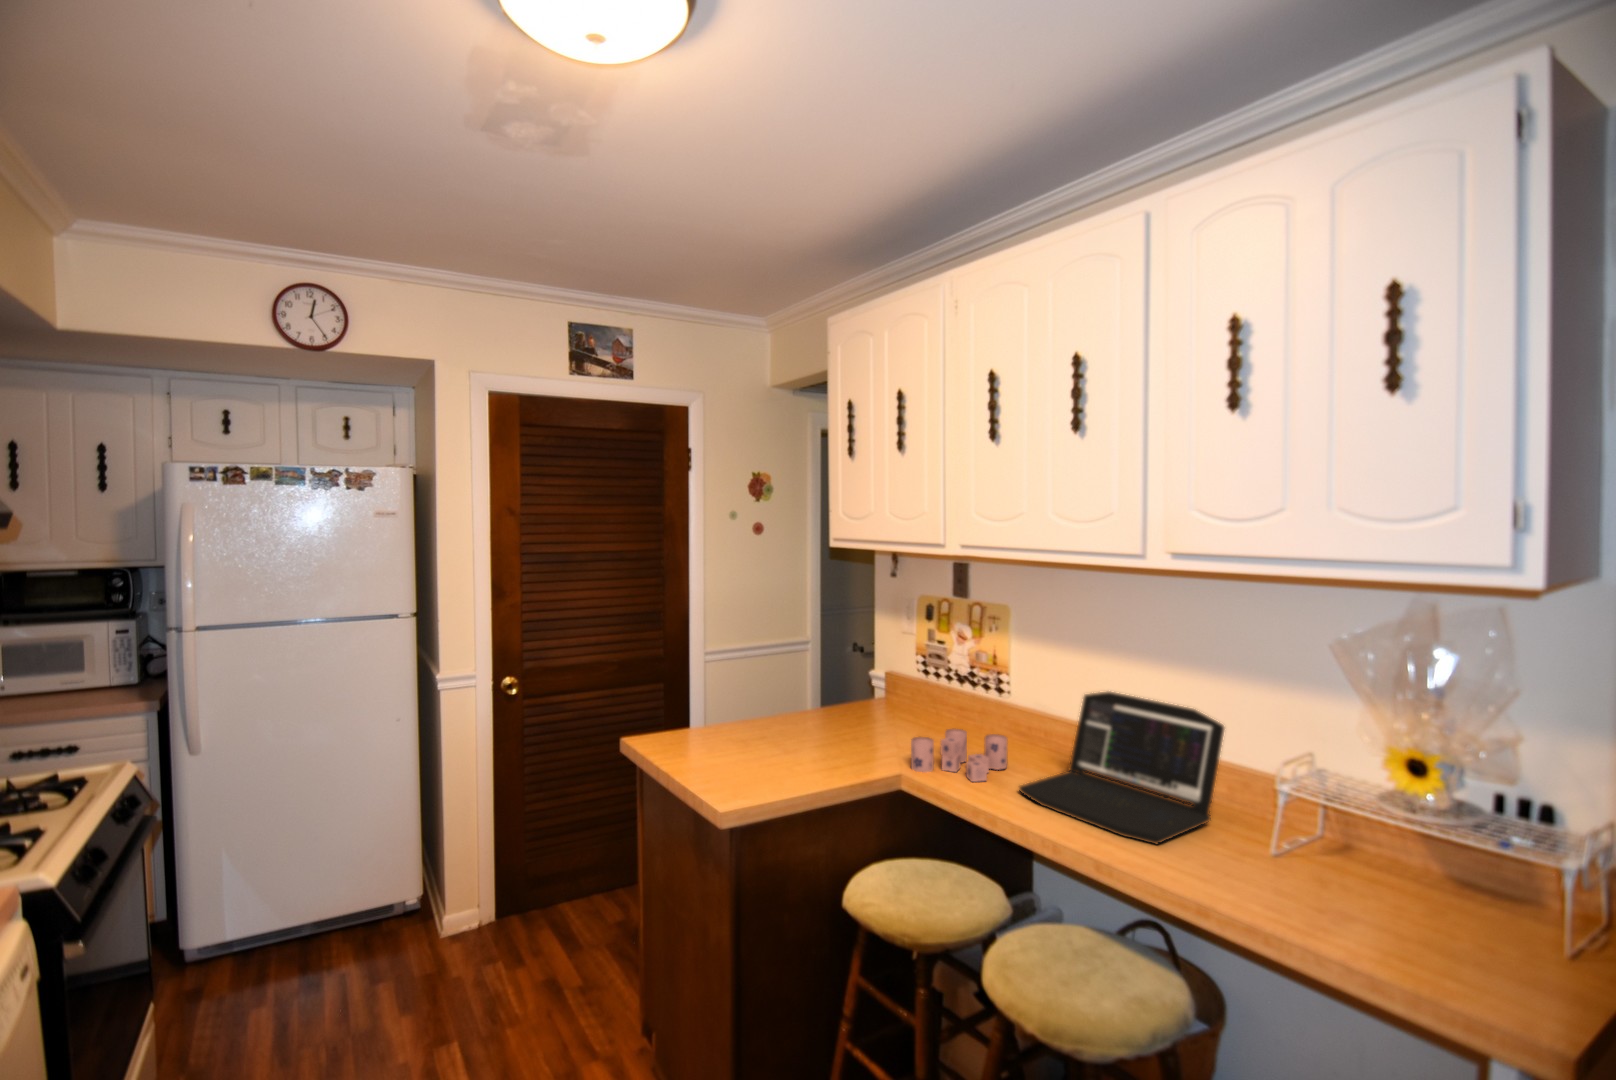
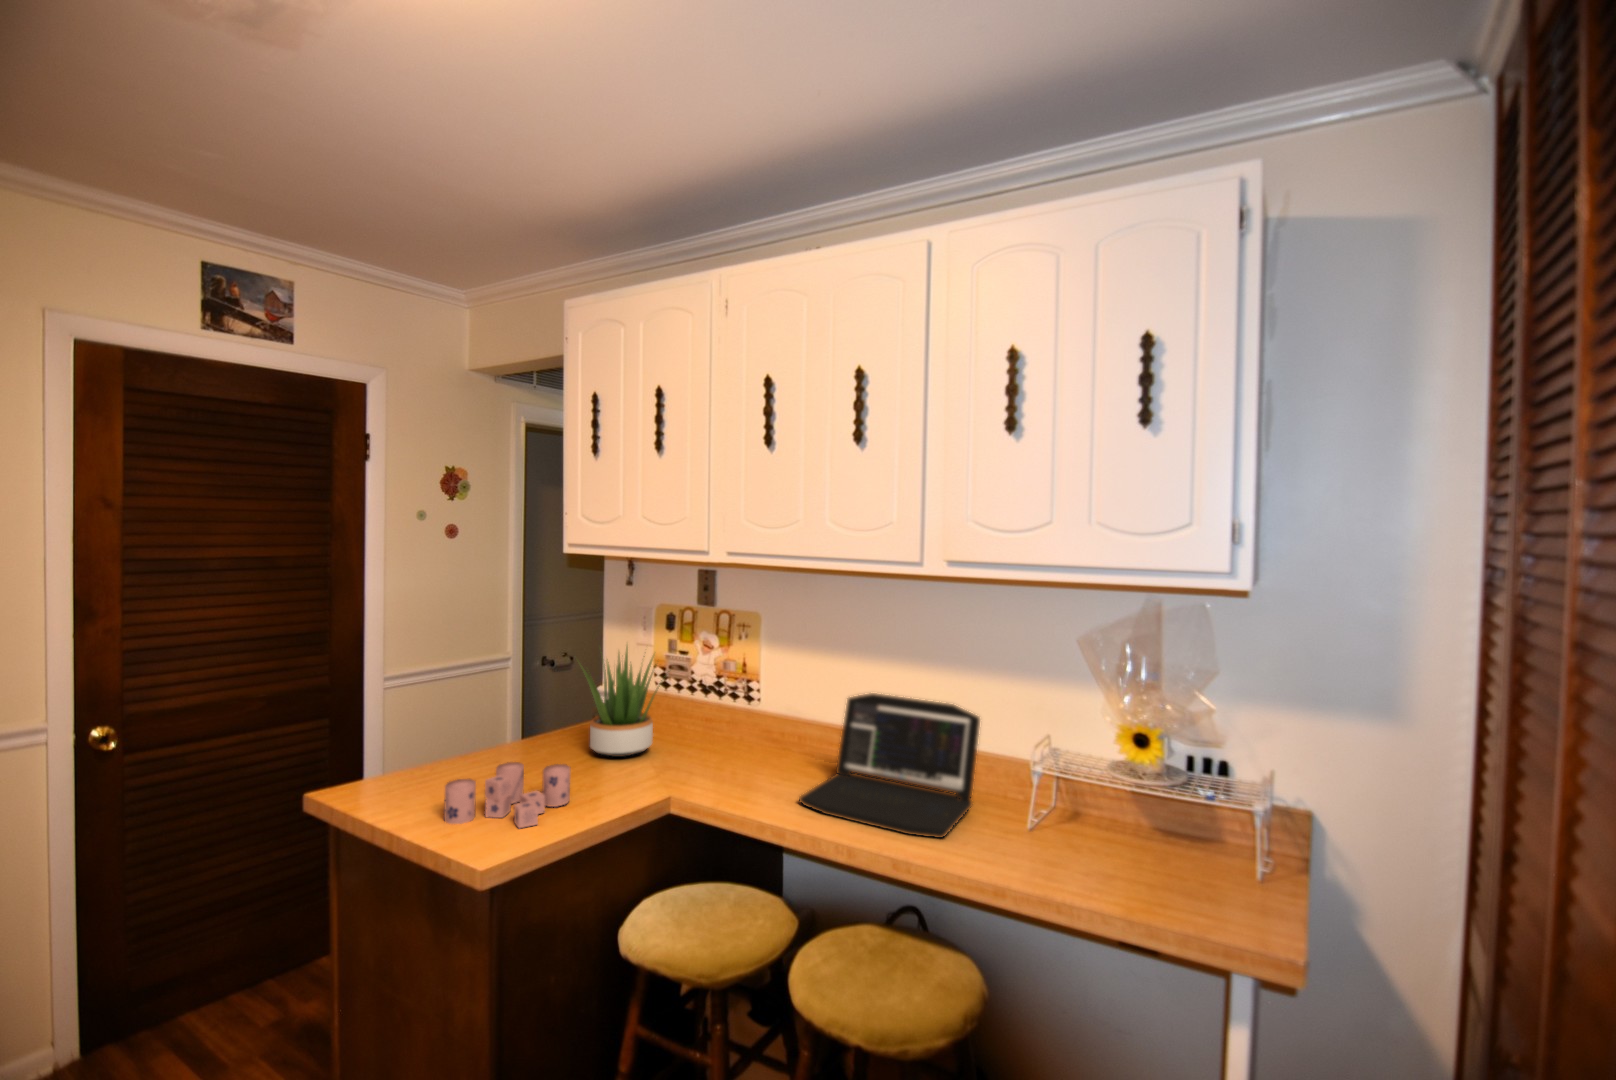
potted plant: none [835,628,916,734] -> present [582,647,665,757]
candle: present [911,729,1007,782] -> present [444,762,571,829]

